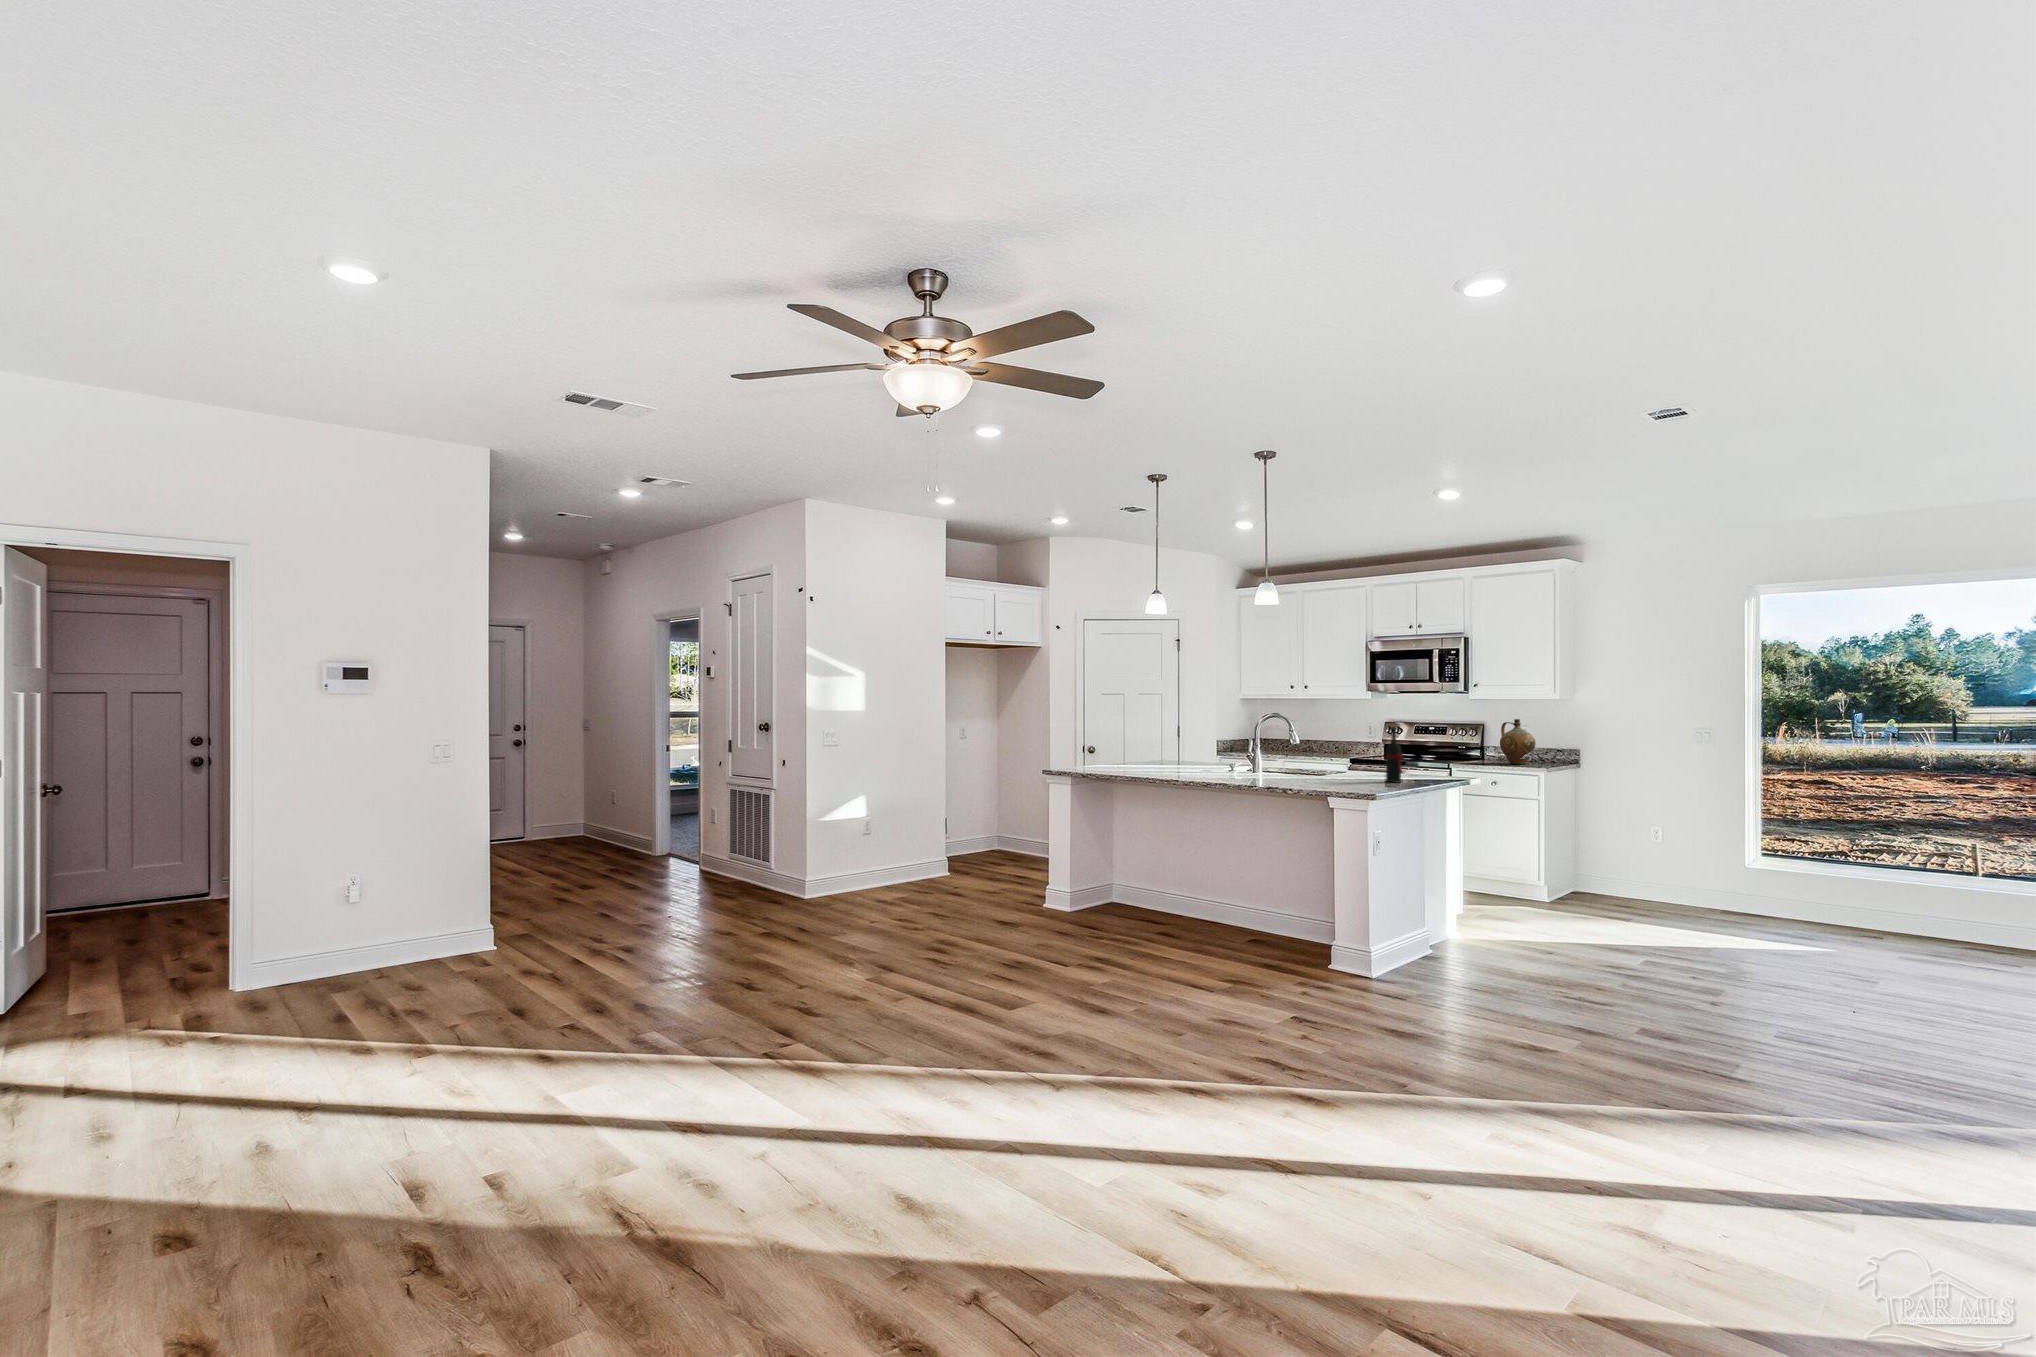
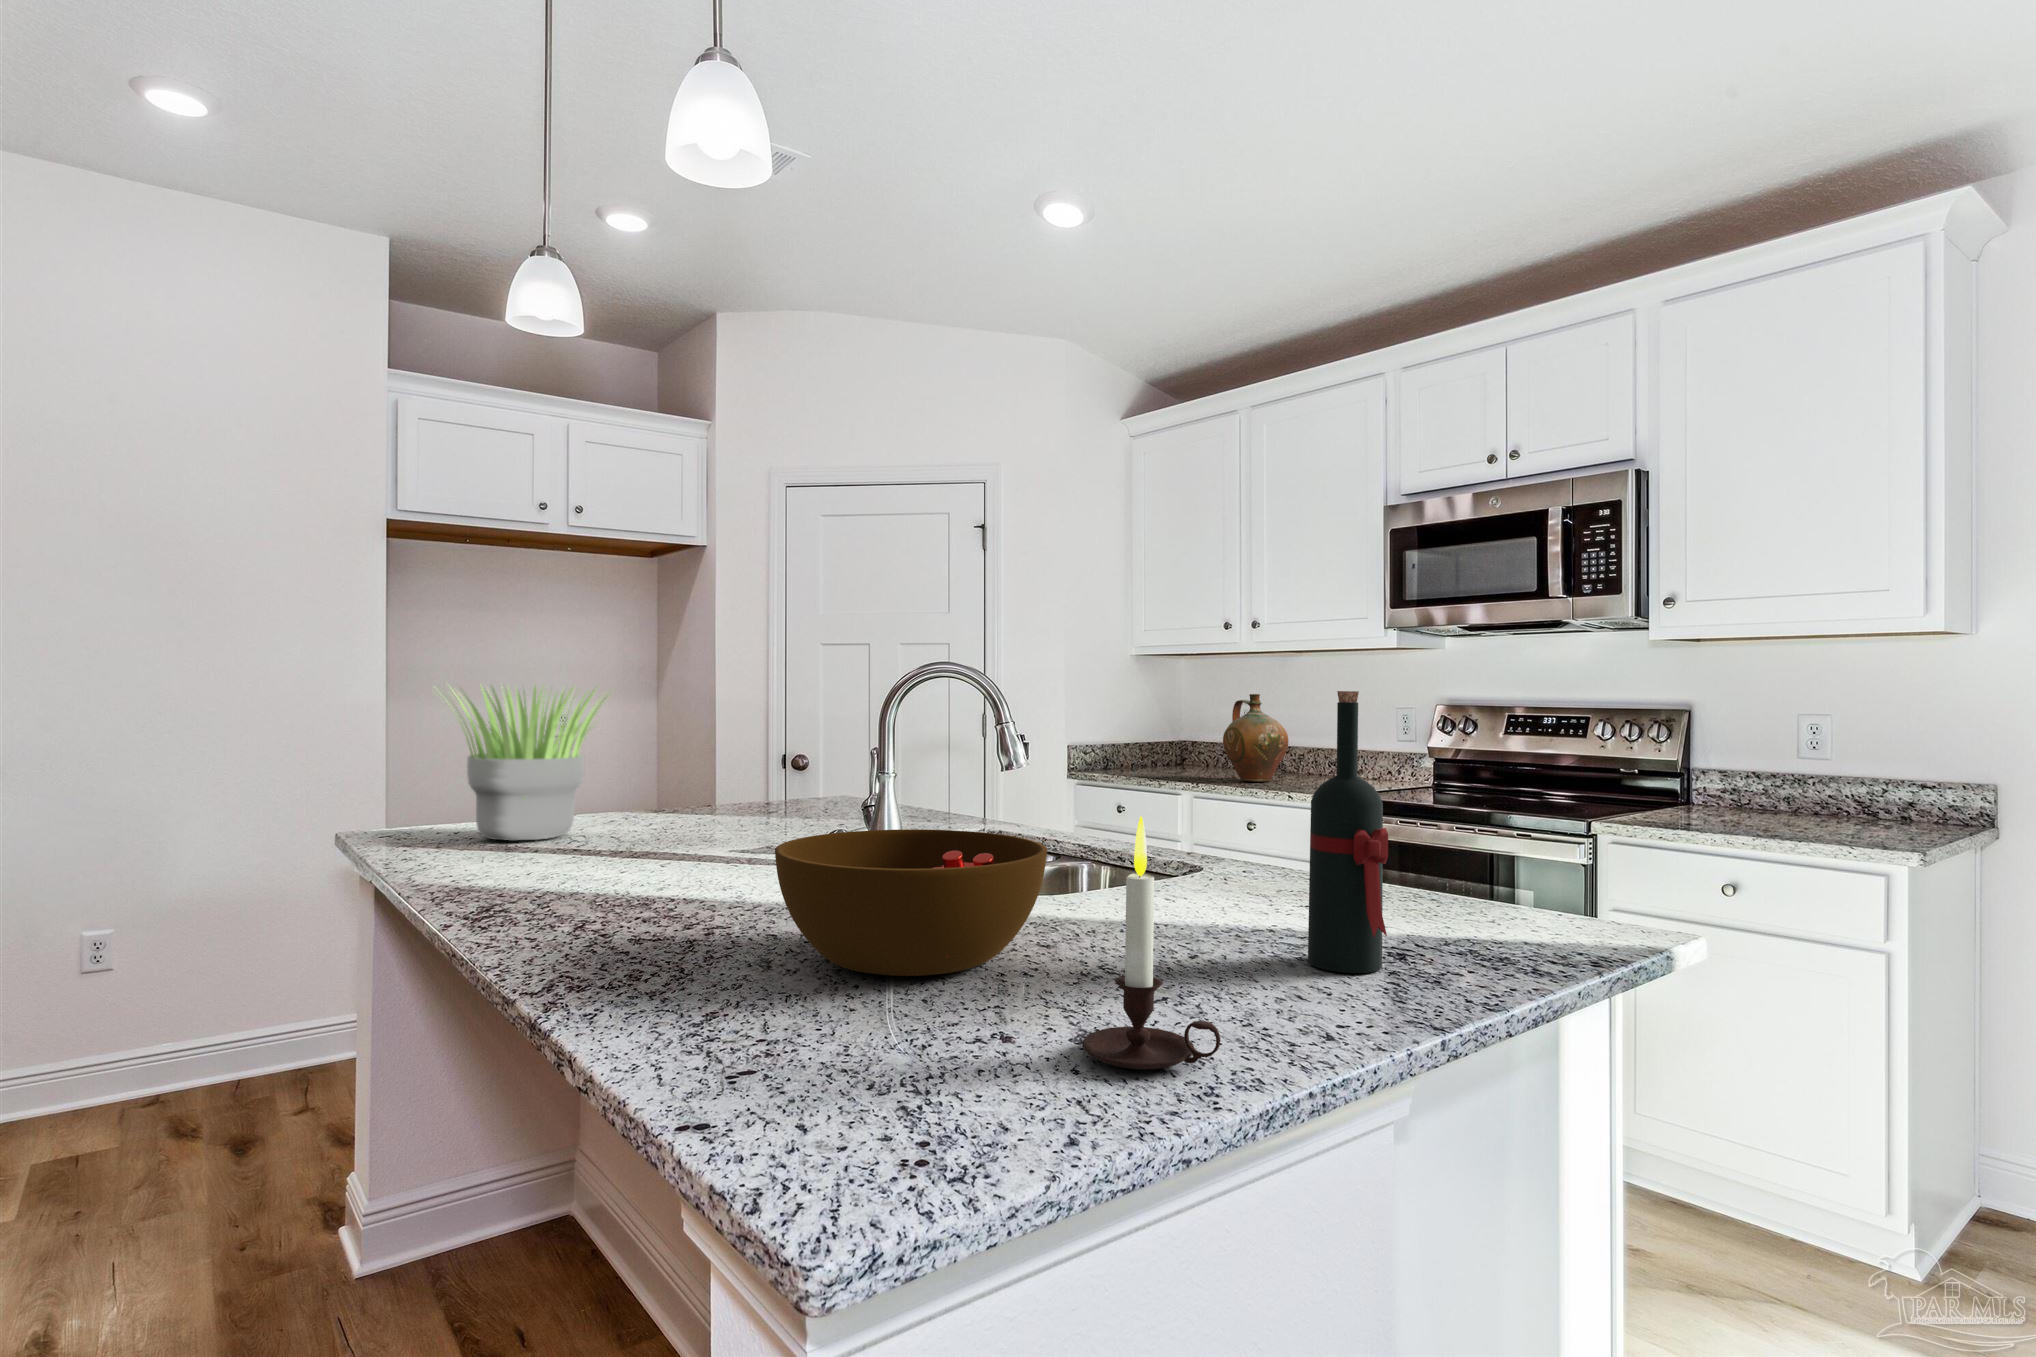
potted plant: none [1087,718,1145,769] -> present [444,687,606,841]
ceramic jug: present [1500,719,1536,764] -> present [1223,694,1288,782]
candle: none [1359,748,1384,788] -> present [1082,816,1220,1069]
bowl: none [1275,757,1334,783] -> present [775,829,1047,976]

